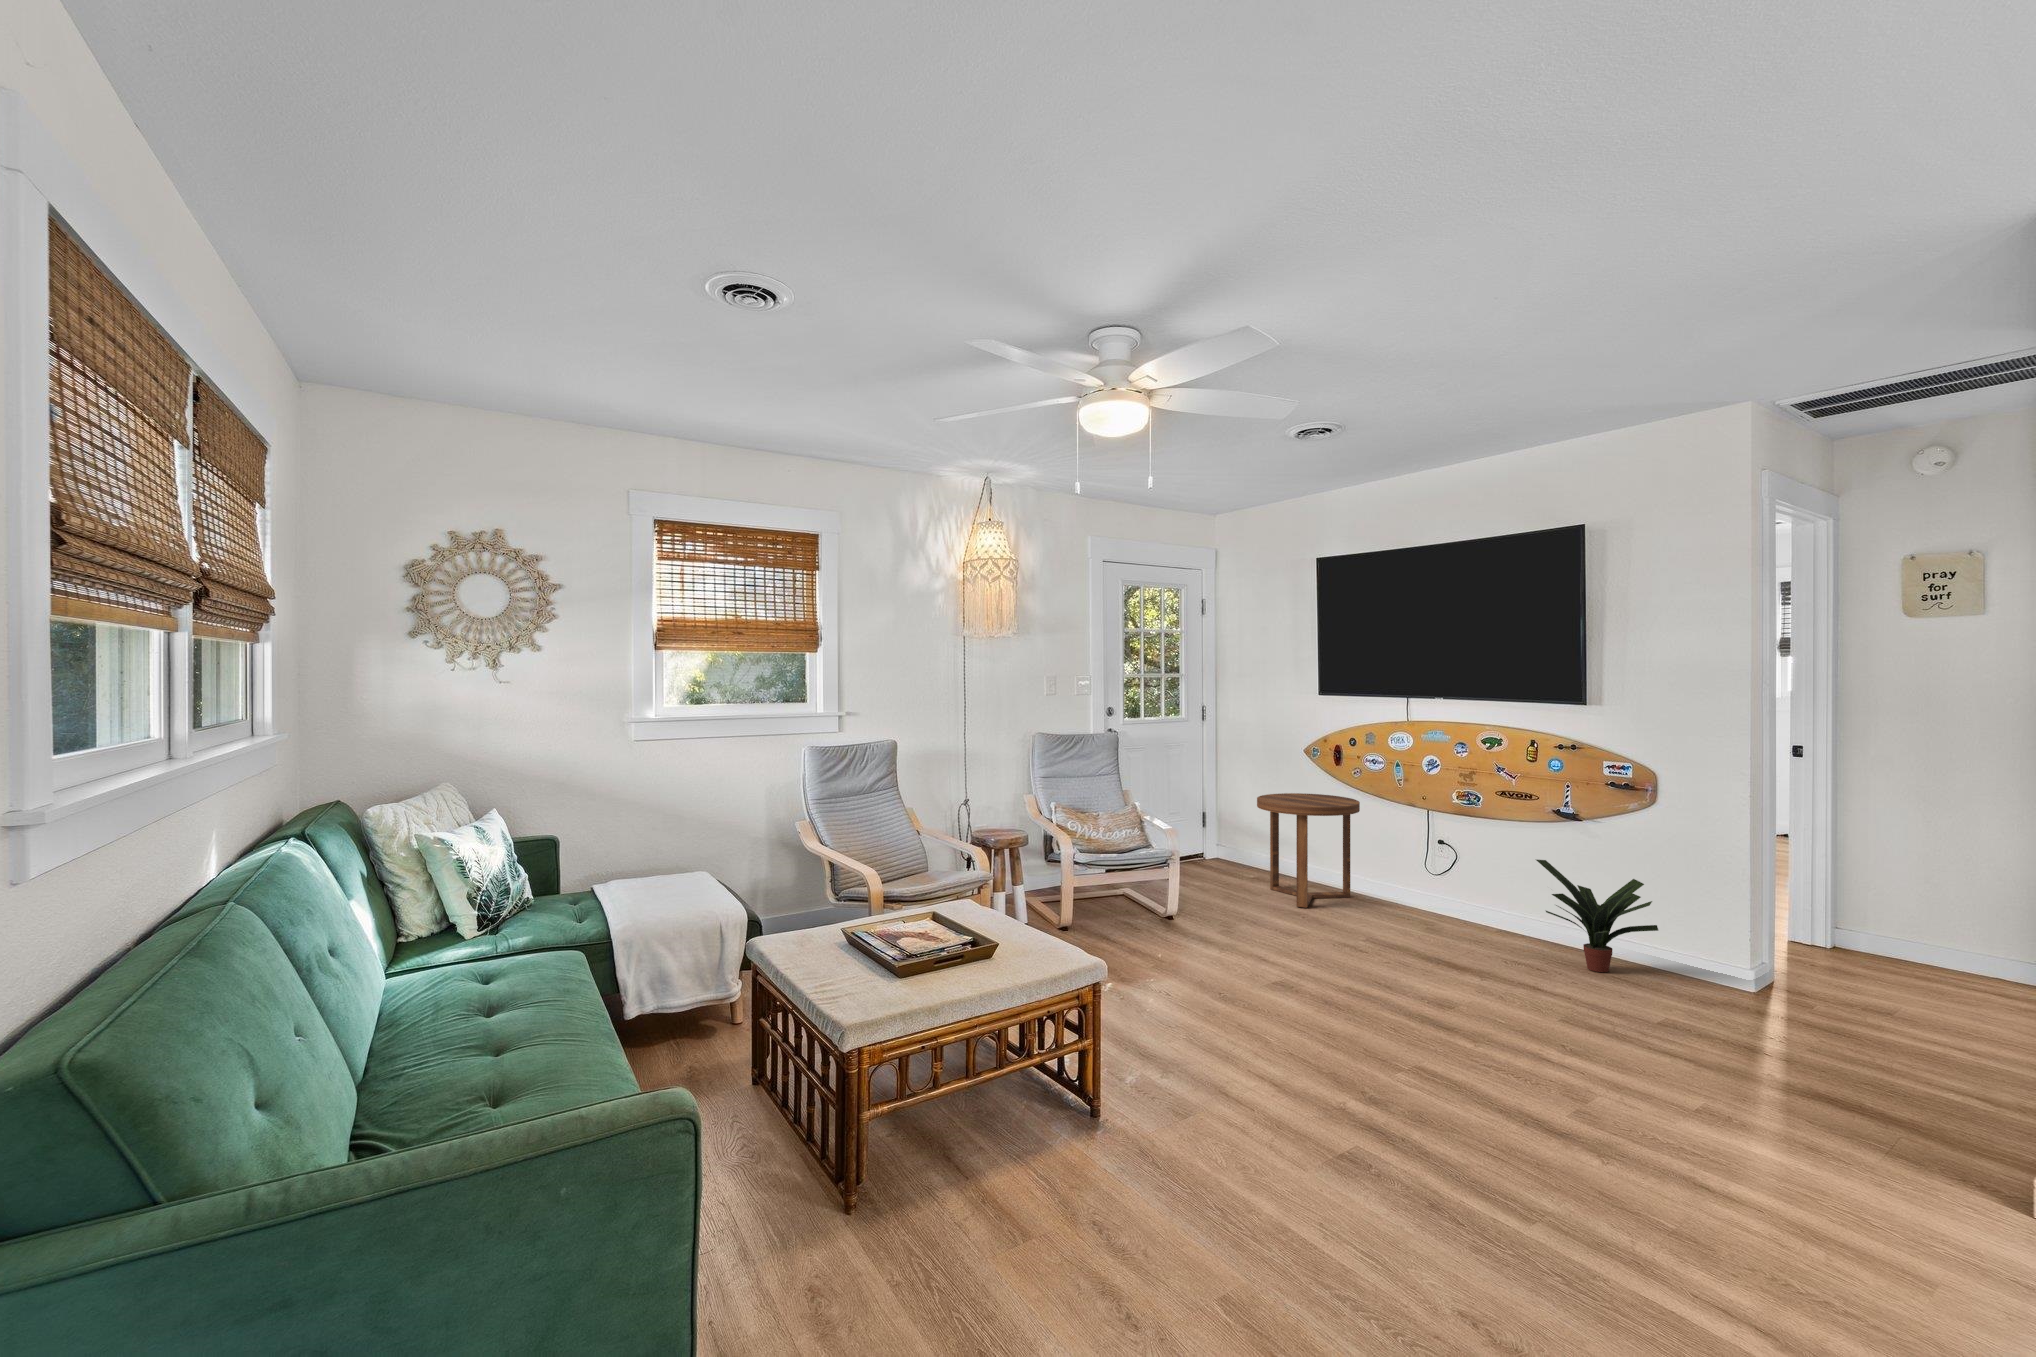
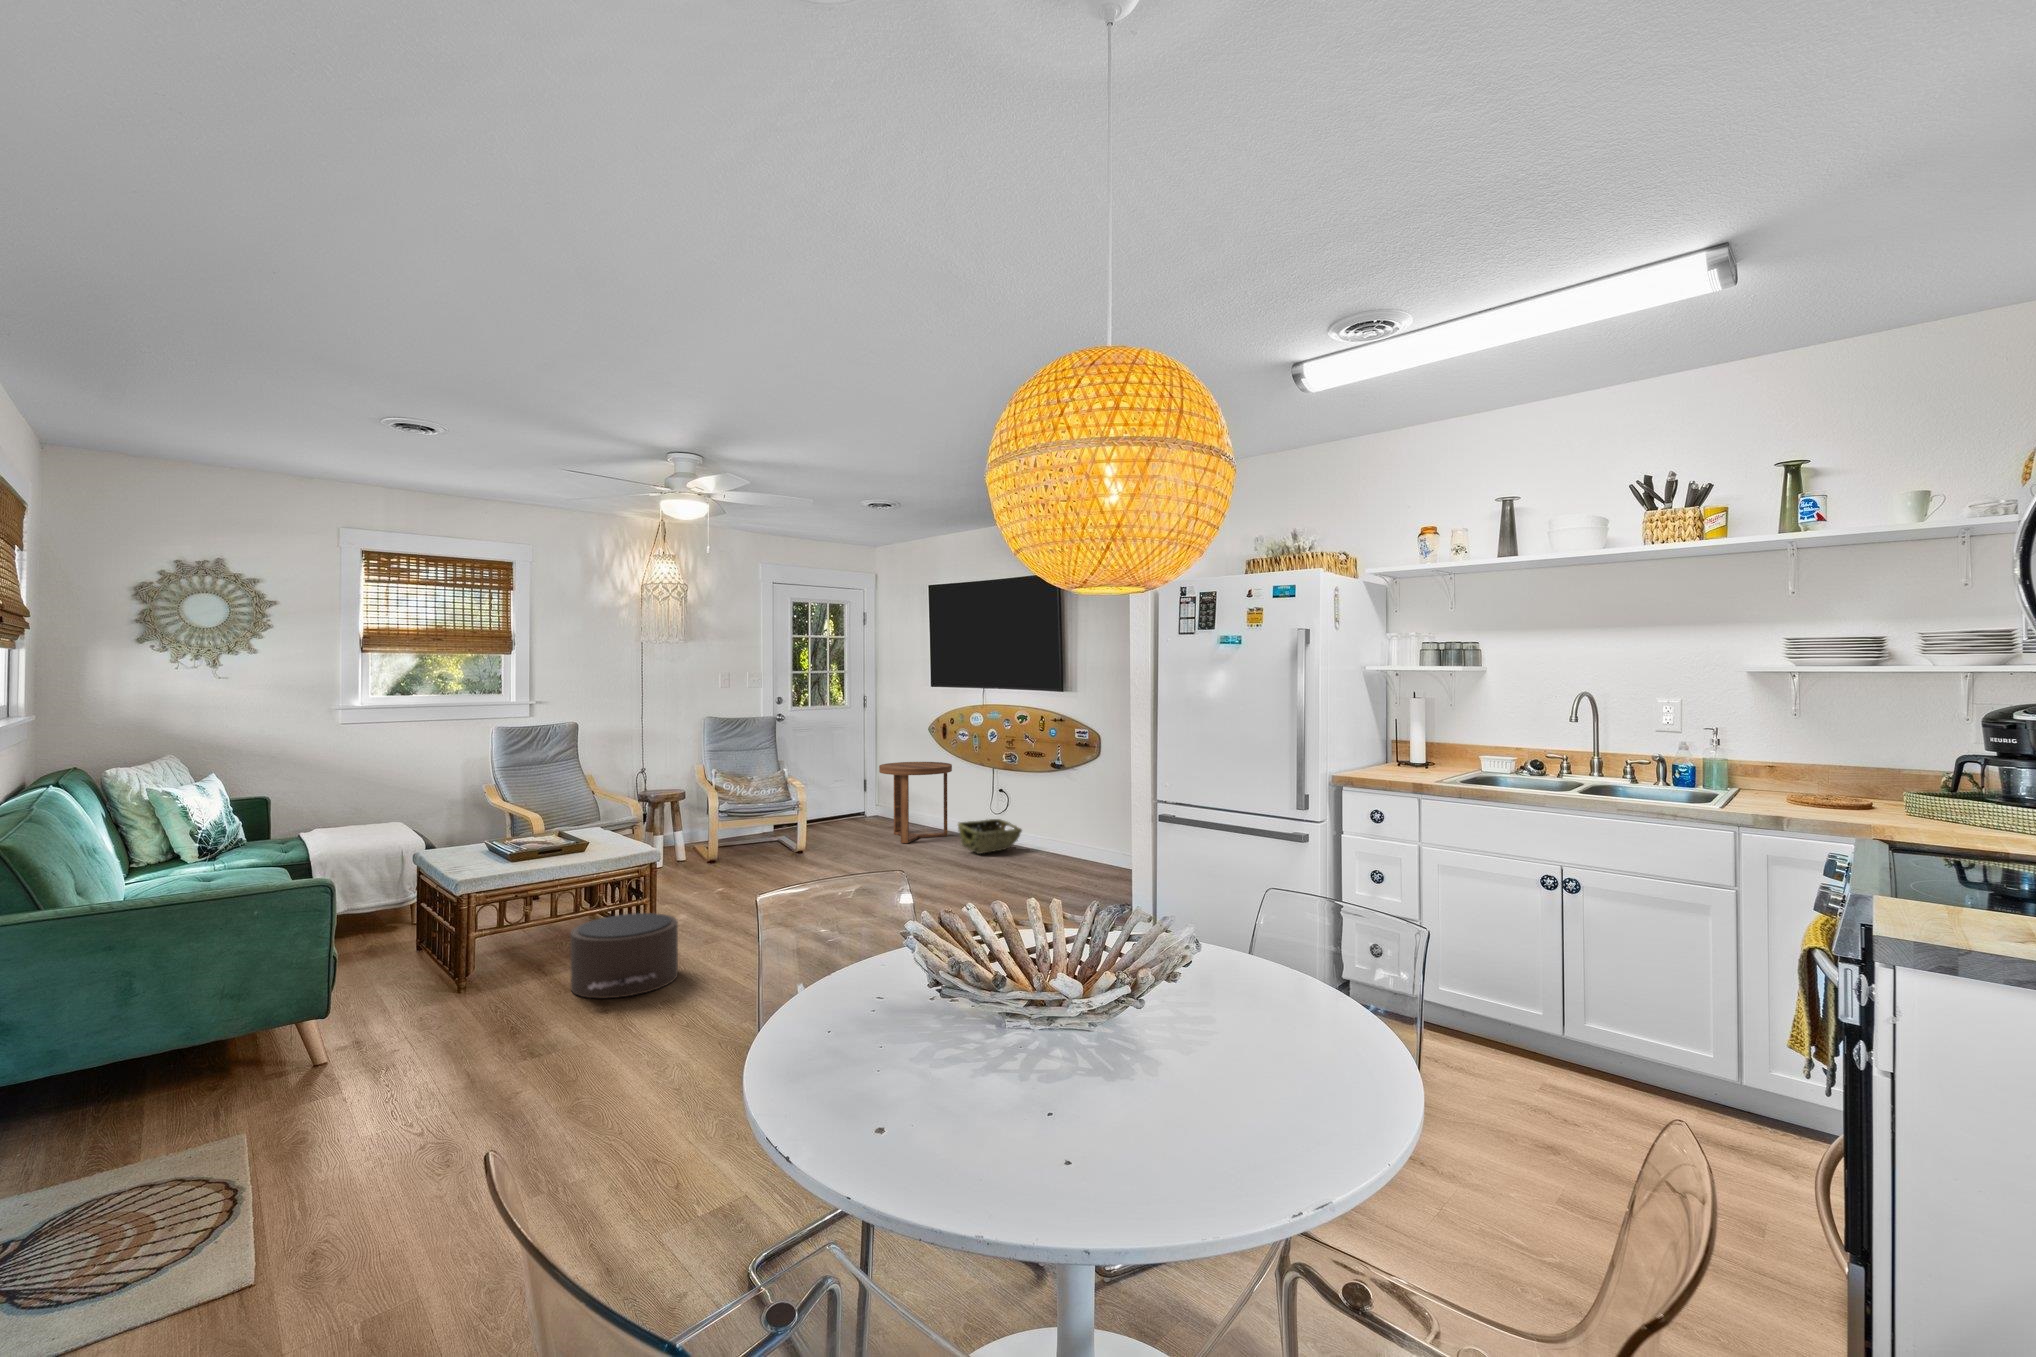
potted plant: present [1536,860,1658,972] -> none [1032,797,1093,867]
woven basket: none [1397,881,1492,936] -> present [958,819,1022,854]
pouf: none [1006,1077,1192,1265] -> present [570,913,678,998]

